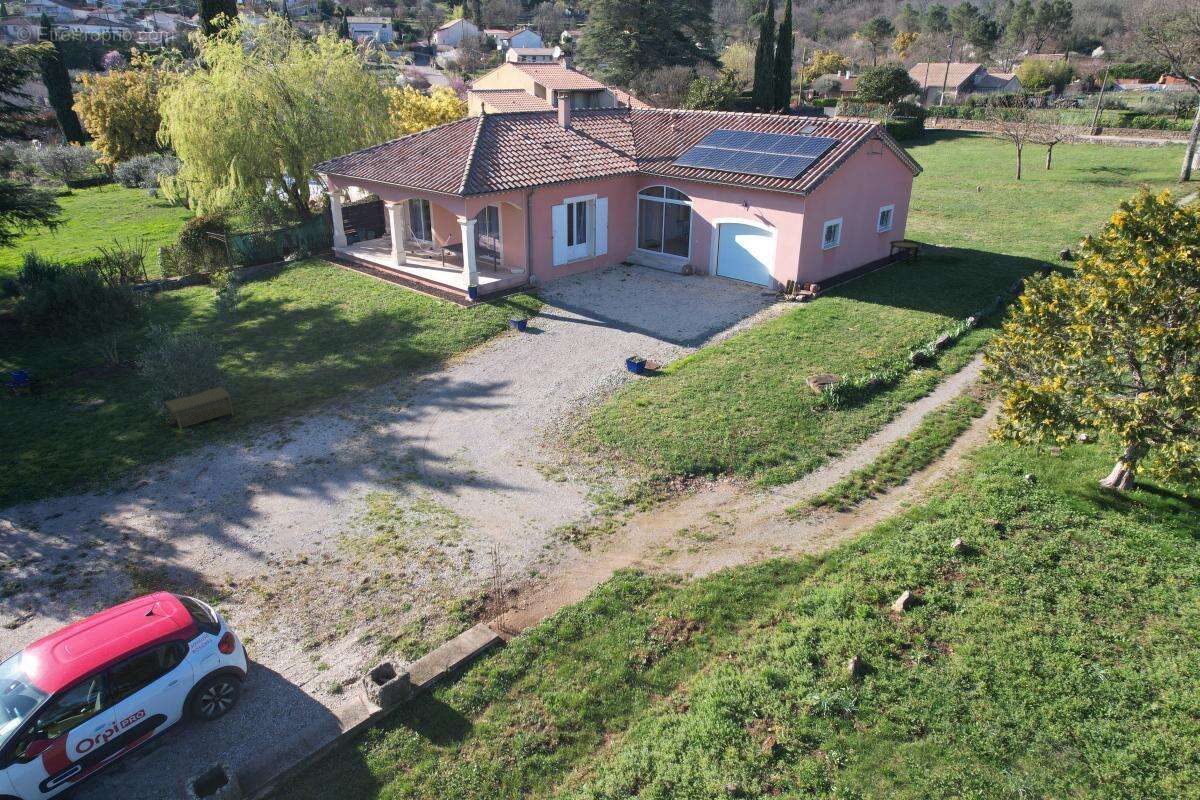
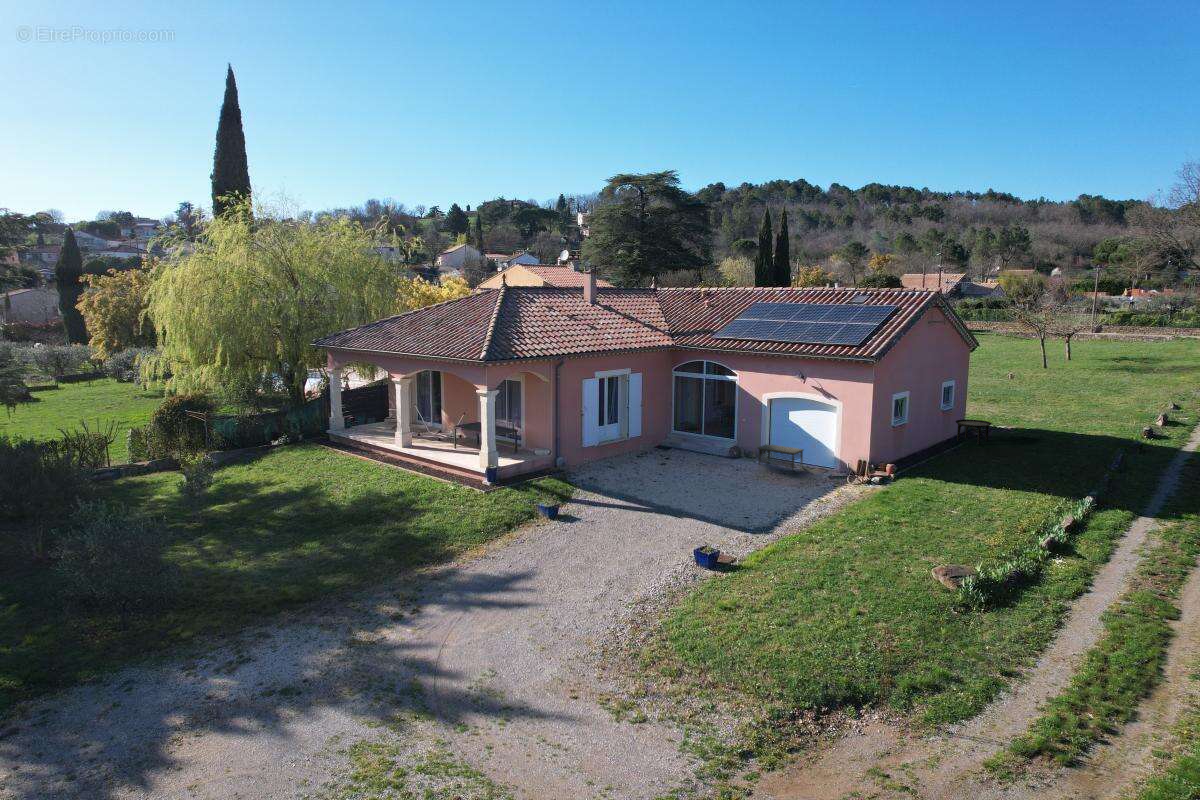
storage bench: present [165,387,234,431] -> present [757,445,804,470]

